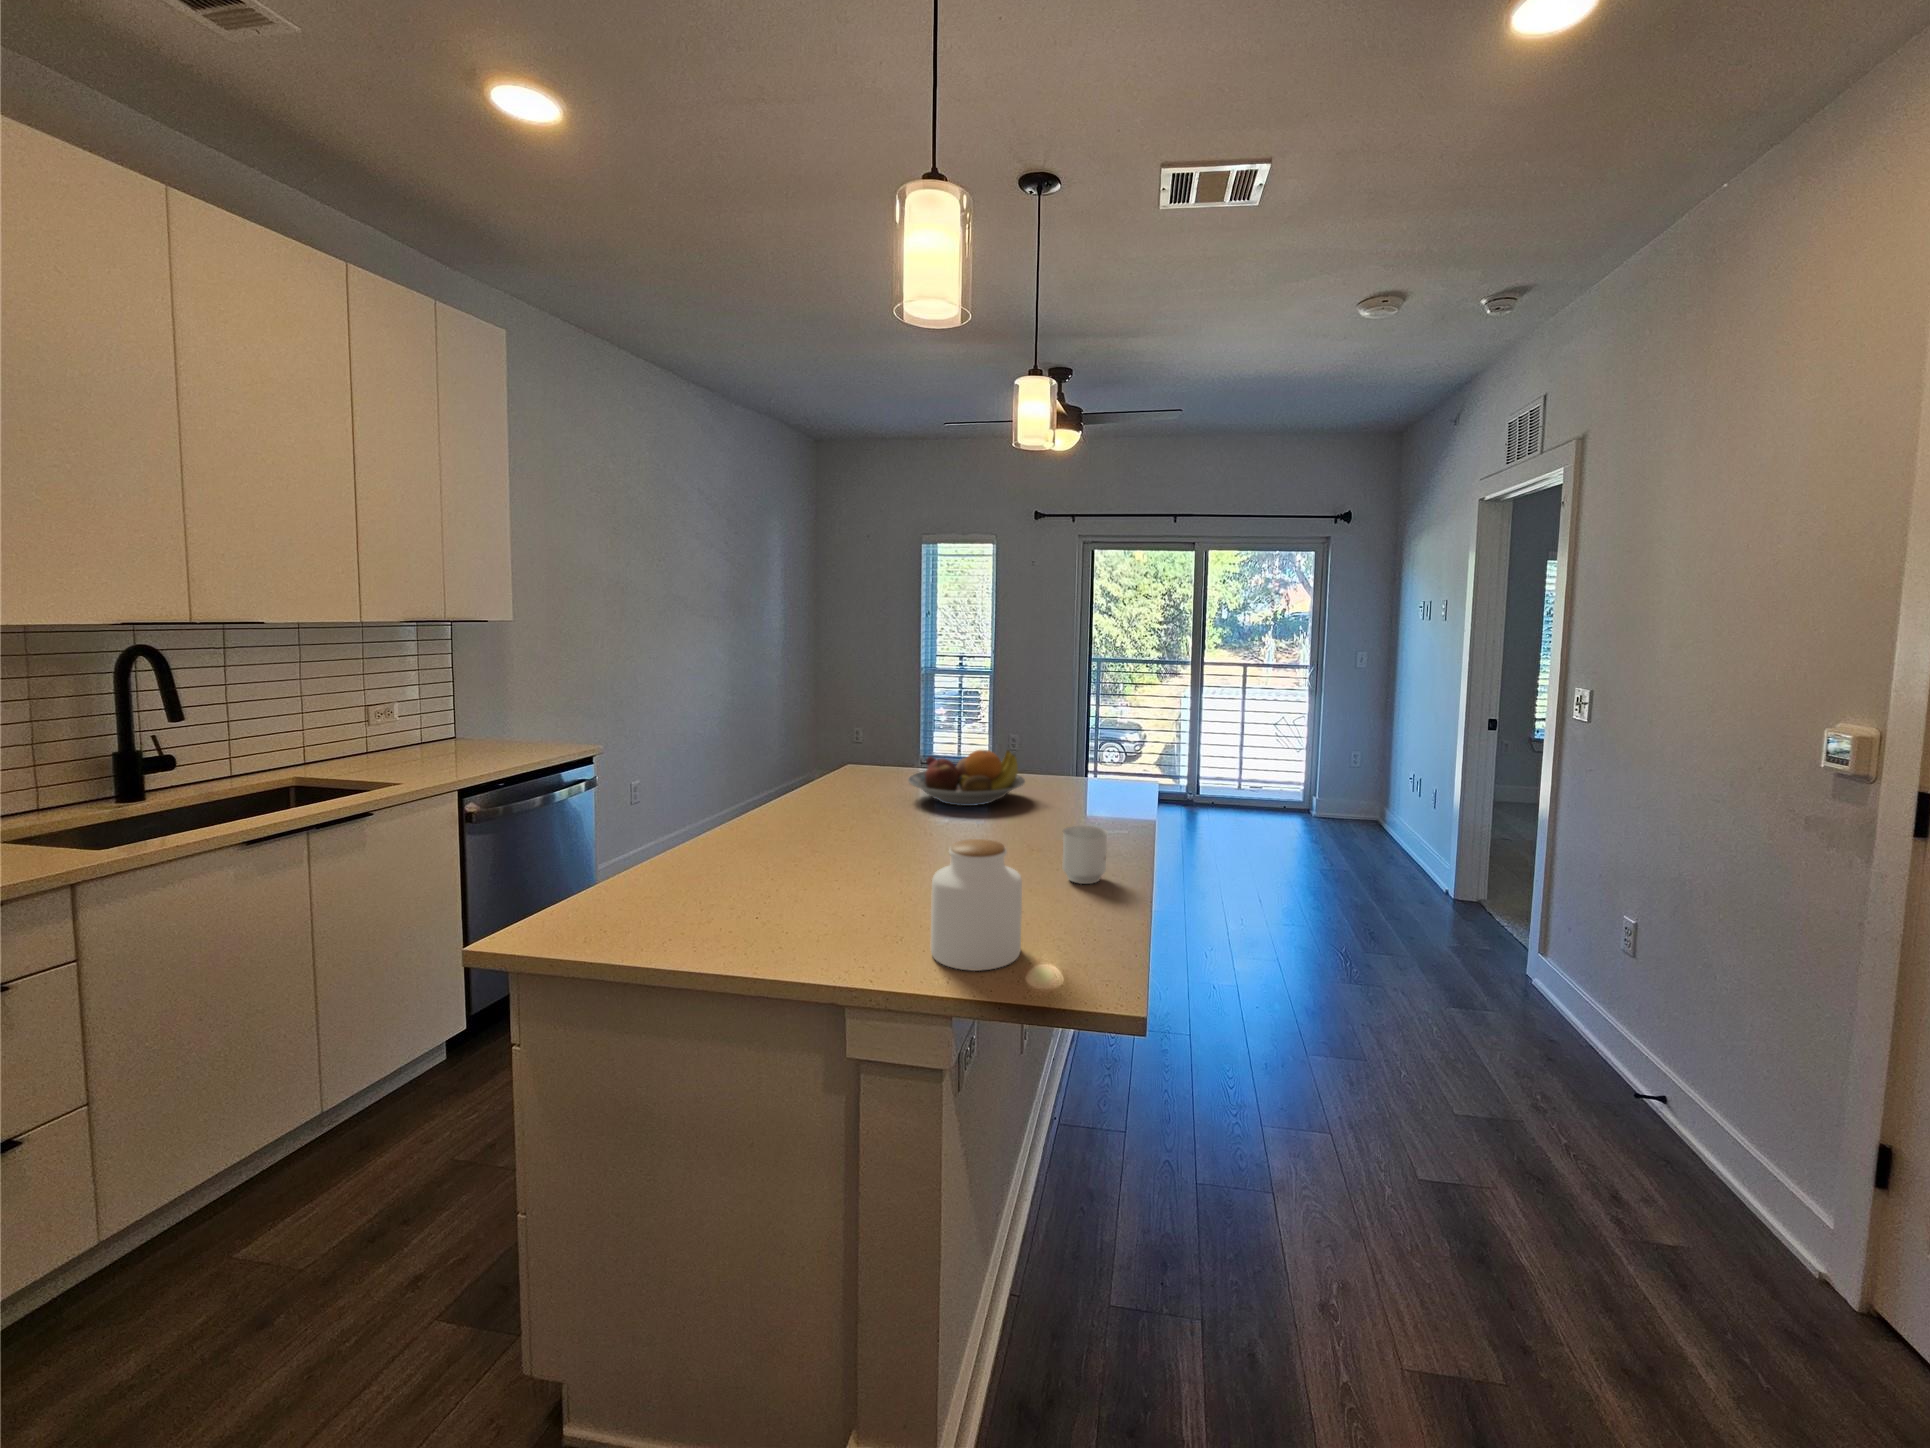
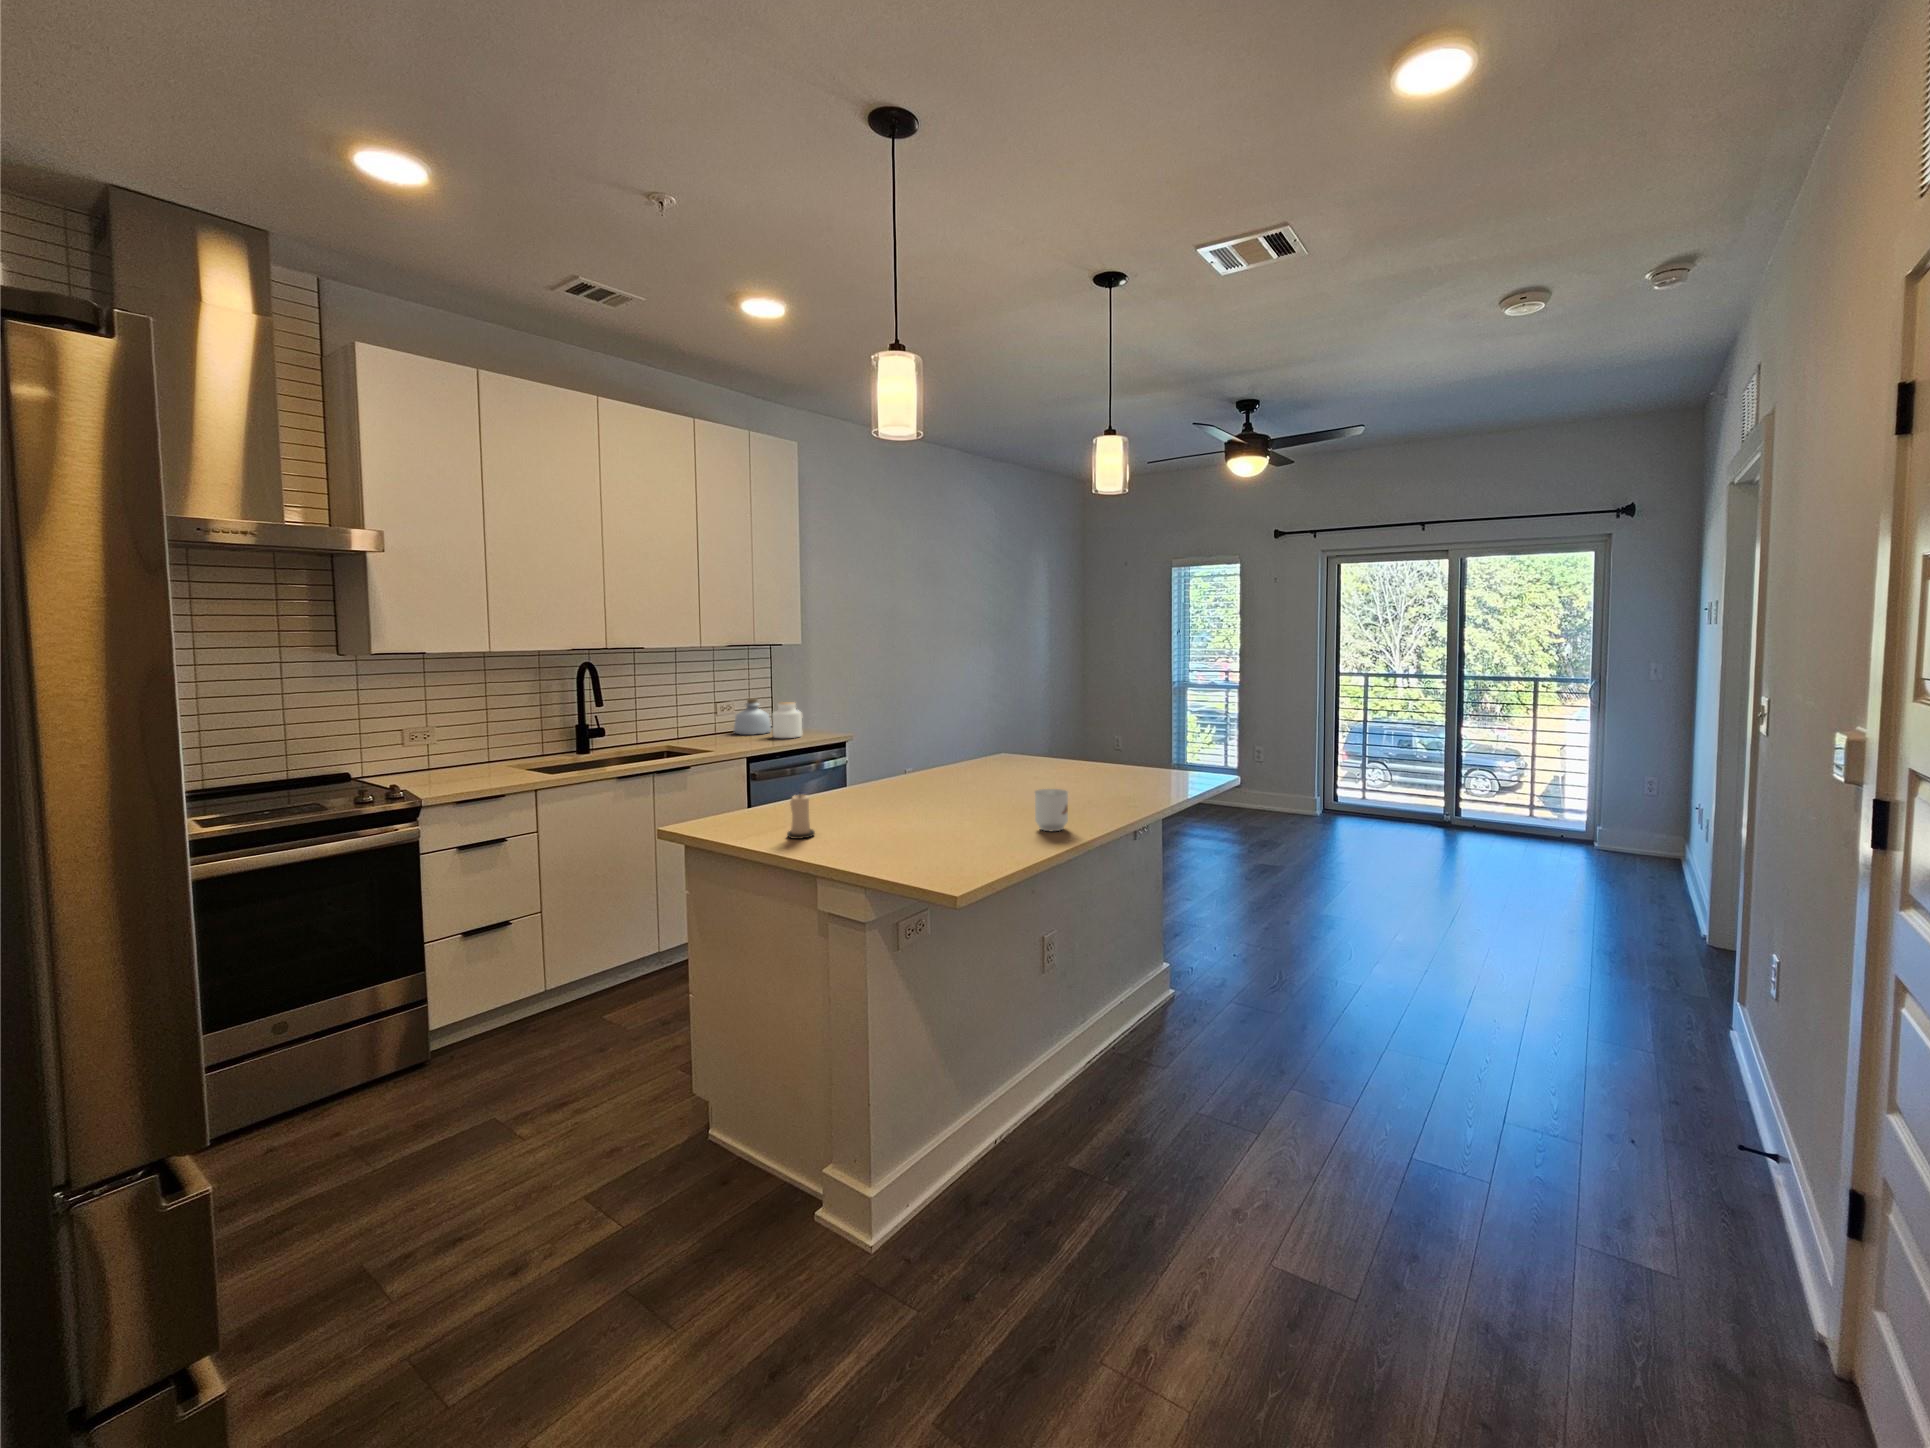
bottle: none [402,696,467,750] -> present [734,698,772,735]
fruit bowl: present [908,750,1025,806] -> none [1006,739,1100,783]
jar: present [931,839,1022,971] -> present [772,702,802,738]
candle: none [731,867,774,944] -> present [787,794,815,839]

